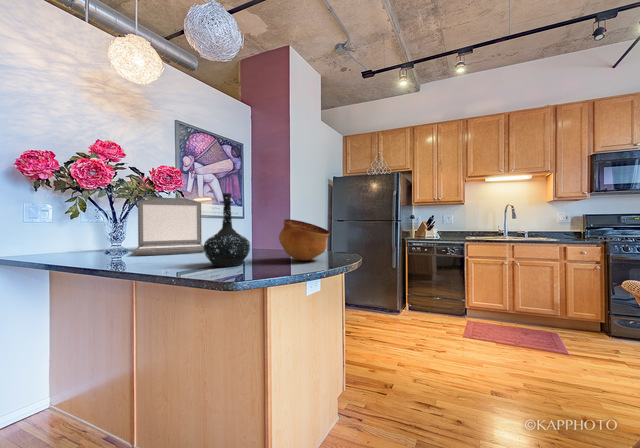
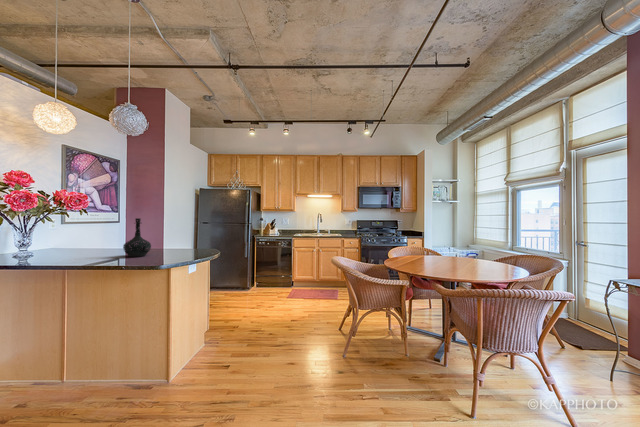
laptop: present [133,197,204,256] -> none [43,212,107,254]
bowl: present [279,219,330,261] -> none [167,231,196,252]

